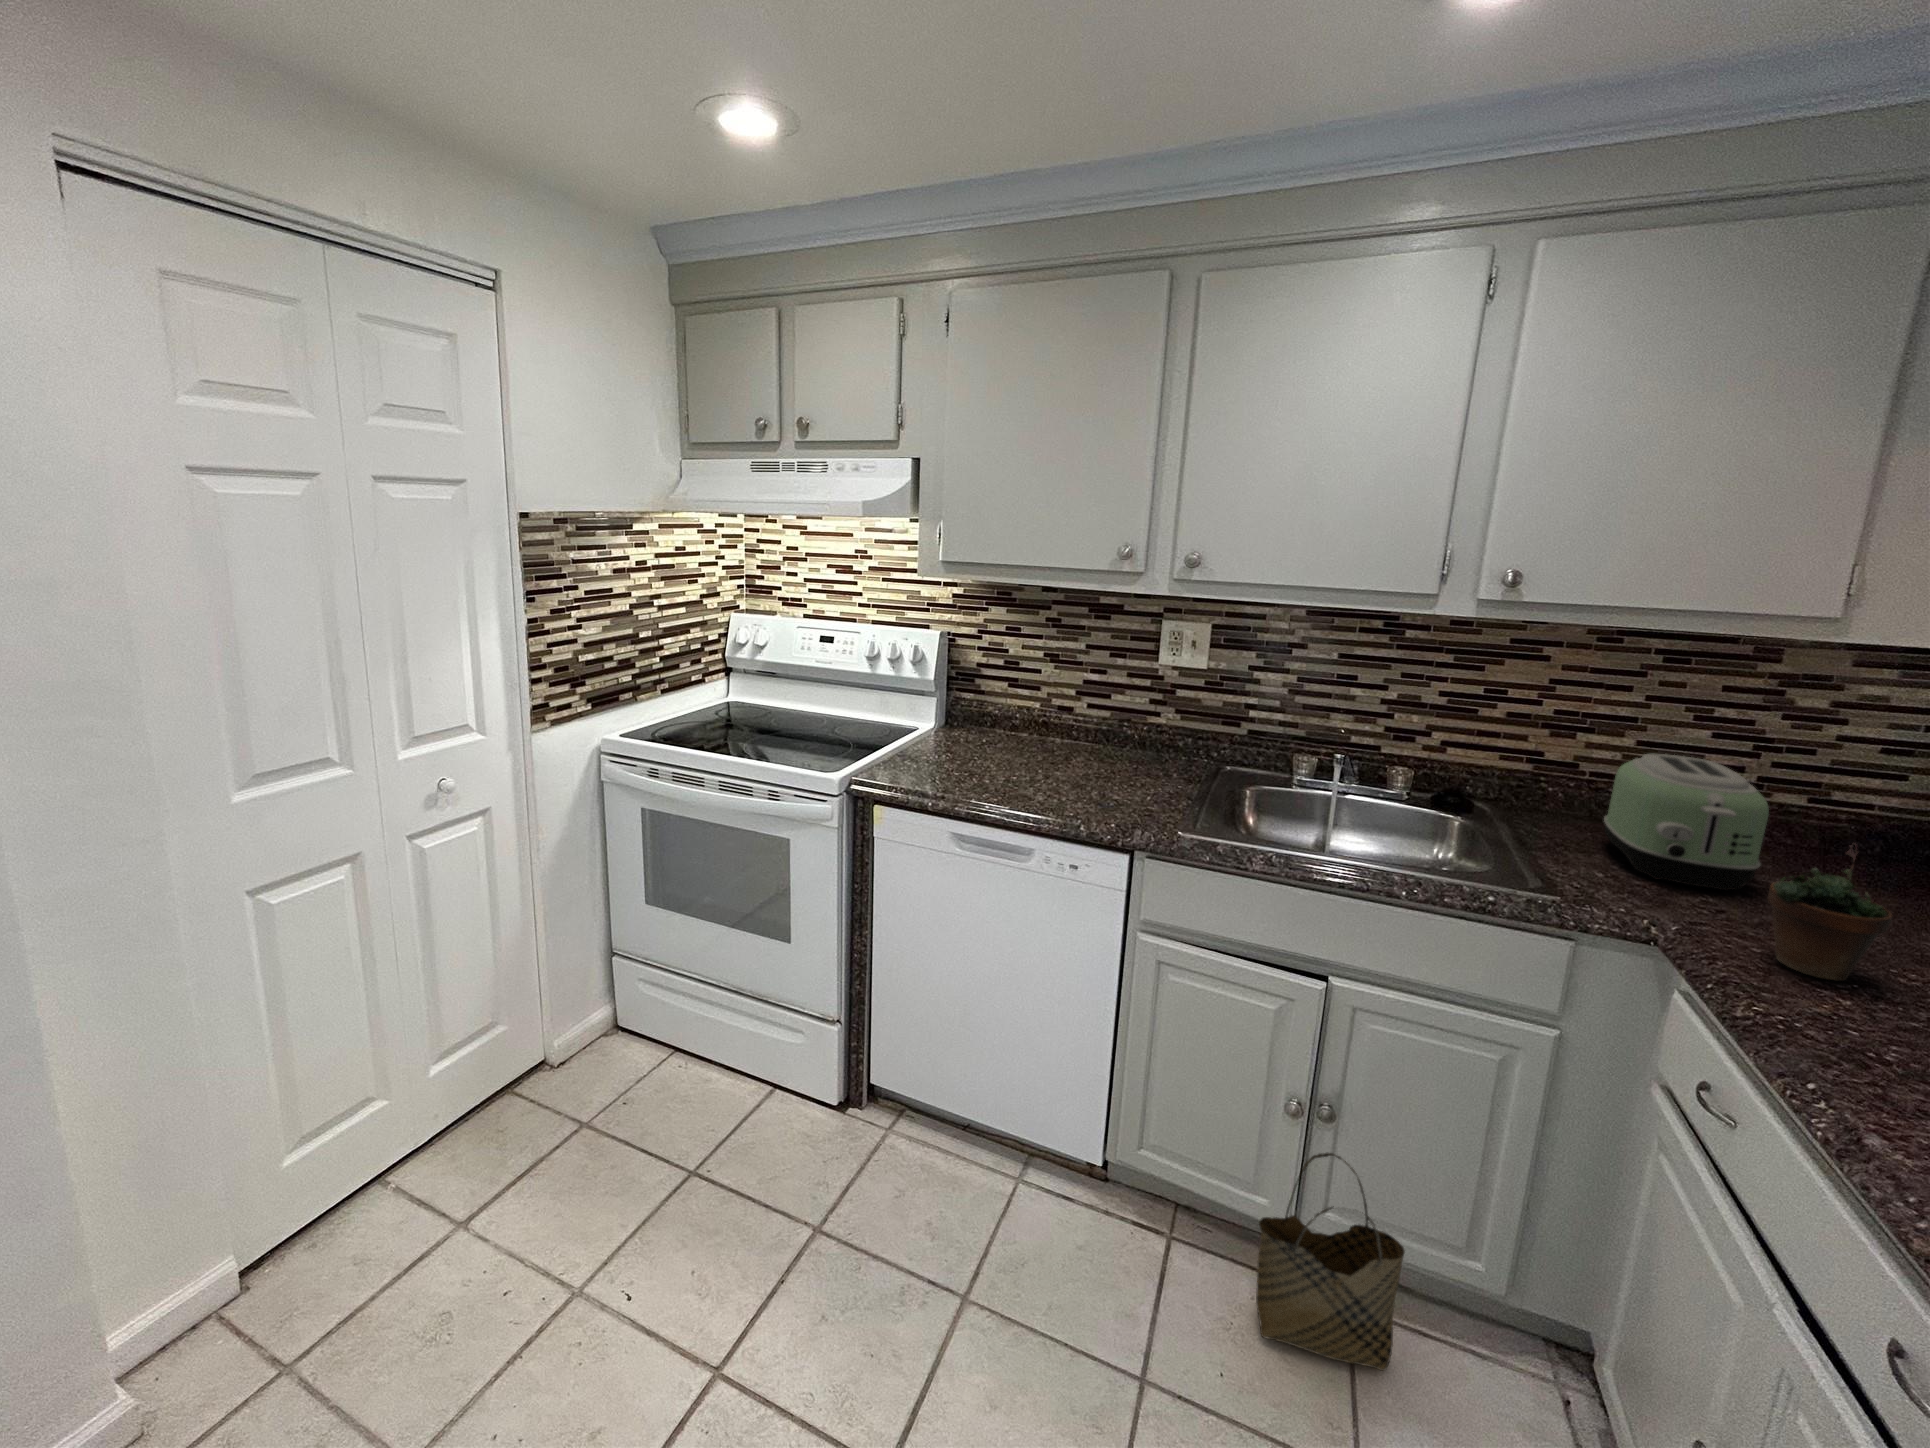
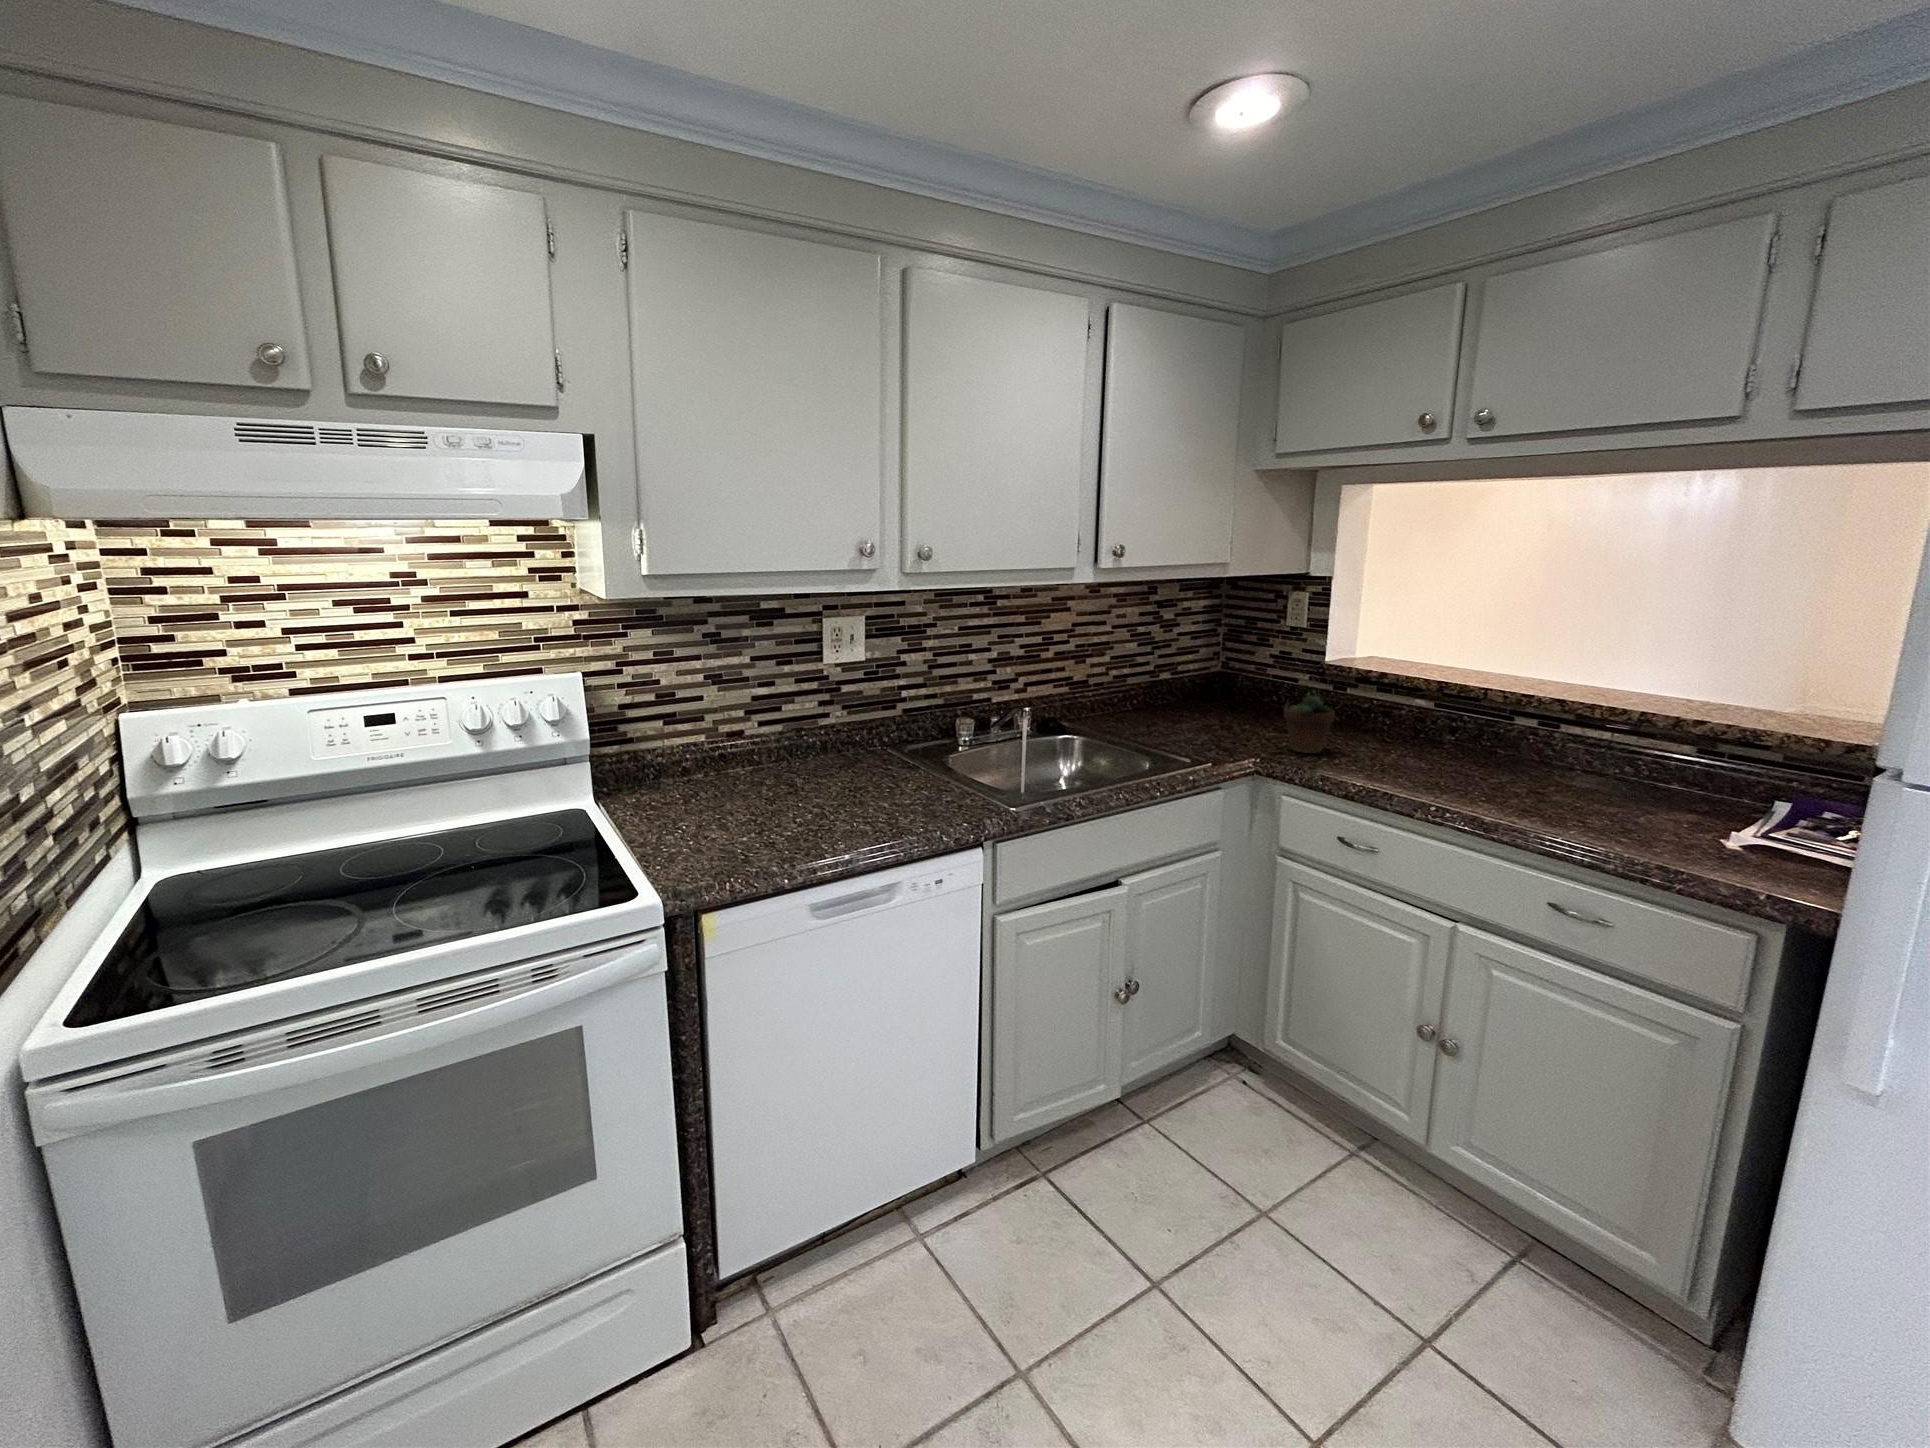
toaster: present [1604,754,1769,891] -> none [1131,656,1224,735]
woven basket: present [1256,1153,1405,1371] -> none [1123,1010,1201,1181]

